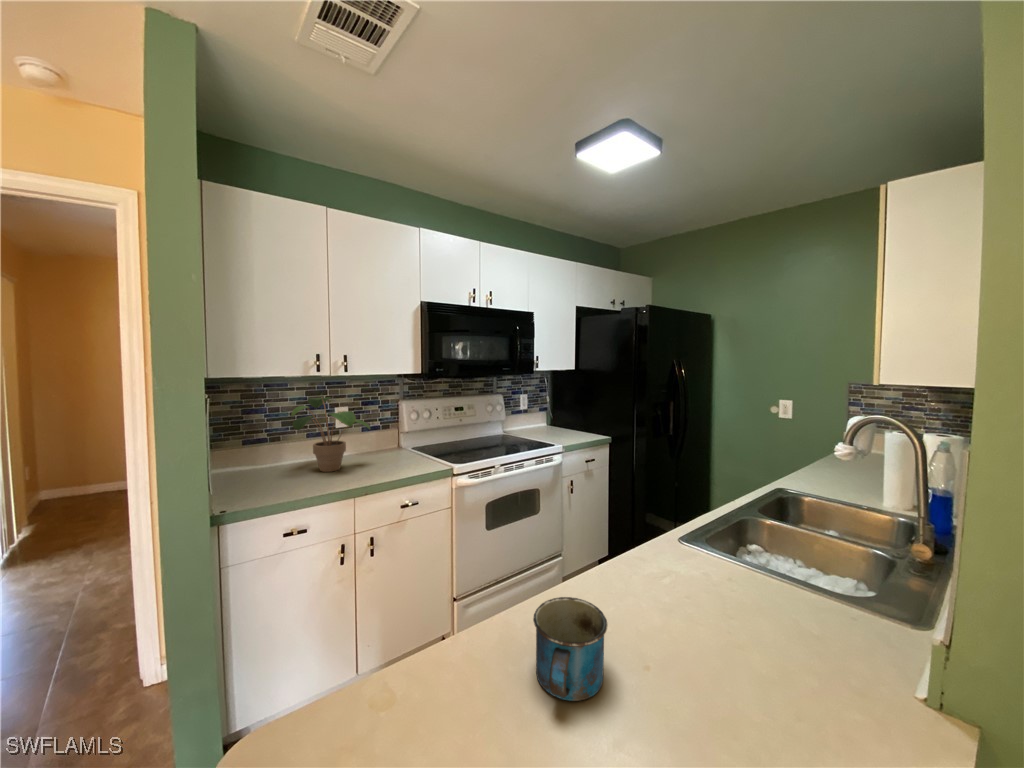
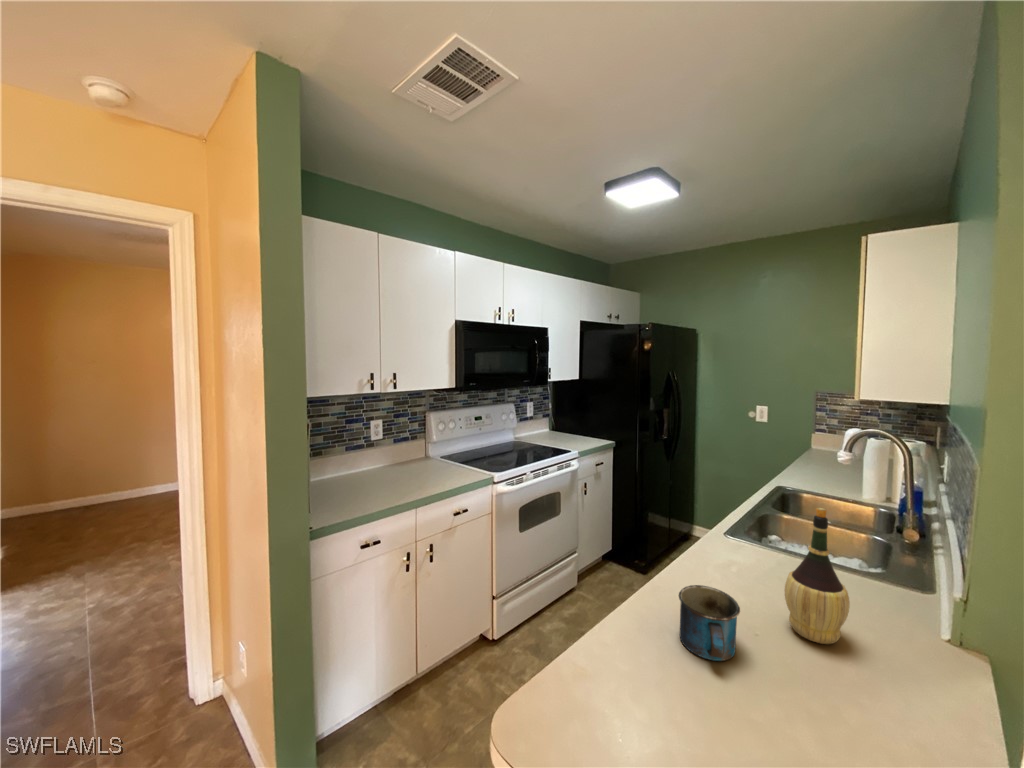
potted plant: present [291,397,370,472] -> none [341,412,415,484]
wine bottle: none [689,501,769,691] -> present [785,507,850,644]

